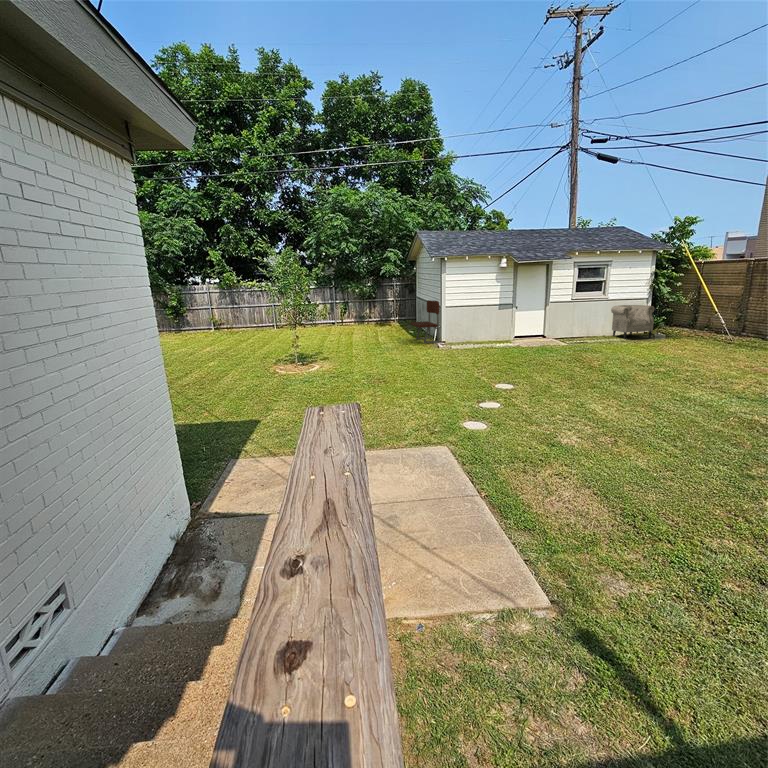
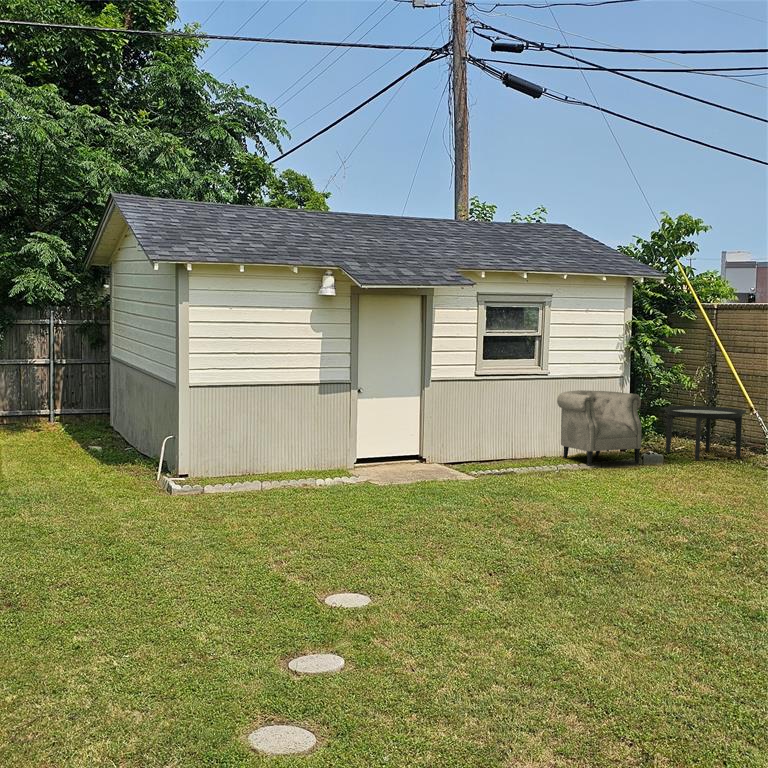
bench: present [411,300,439,343] -> none [95,368,172,479]
round table: none [668,311,714,337] -> present [663,406,746,460]

